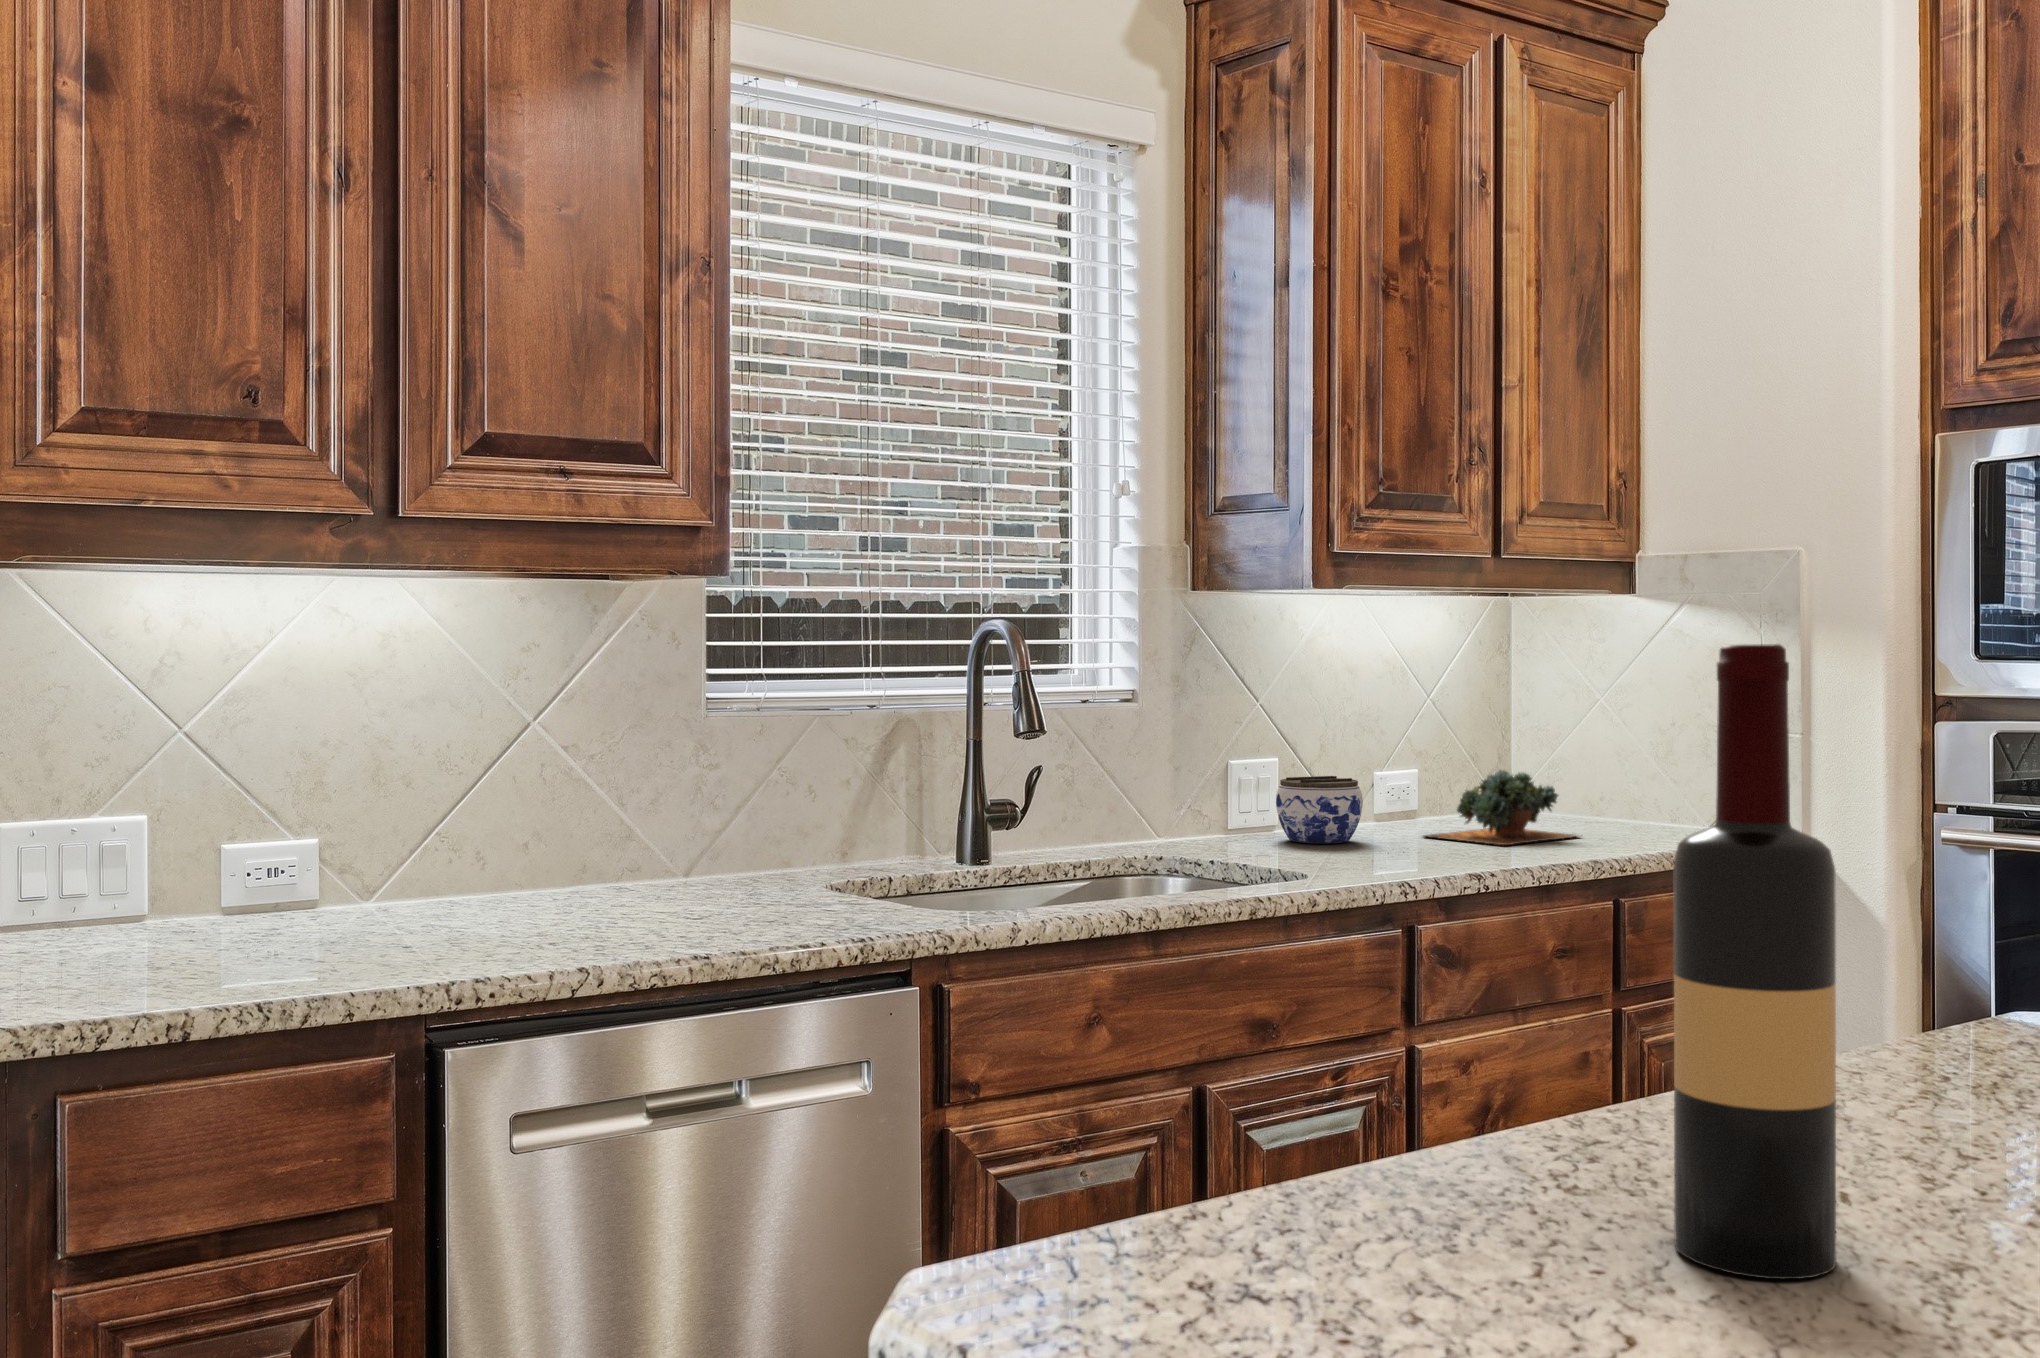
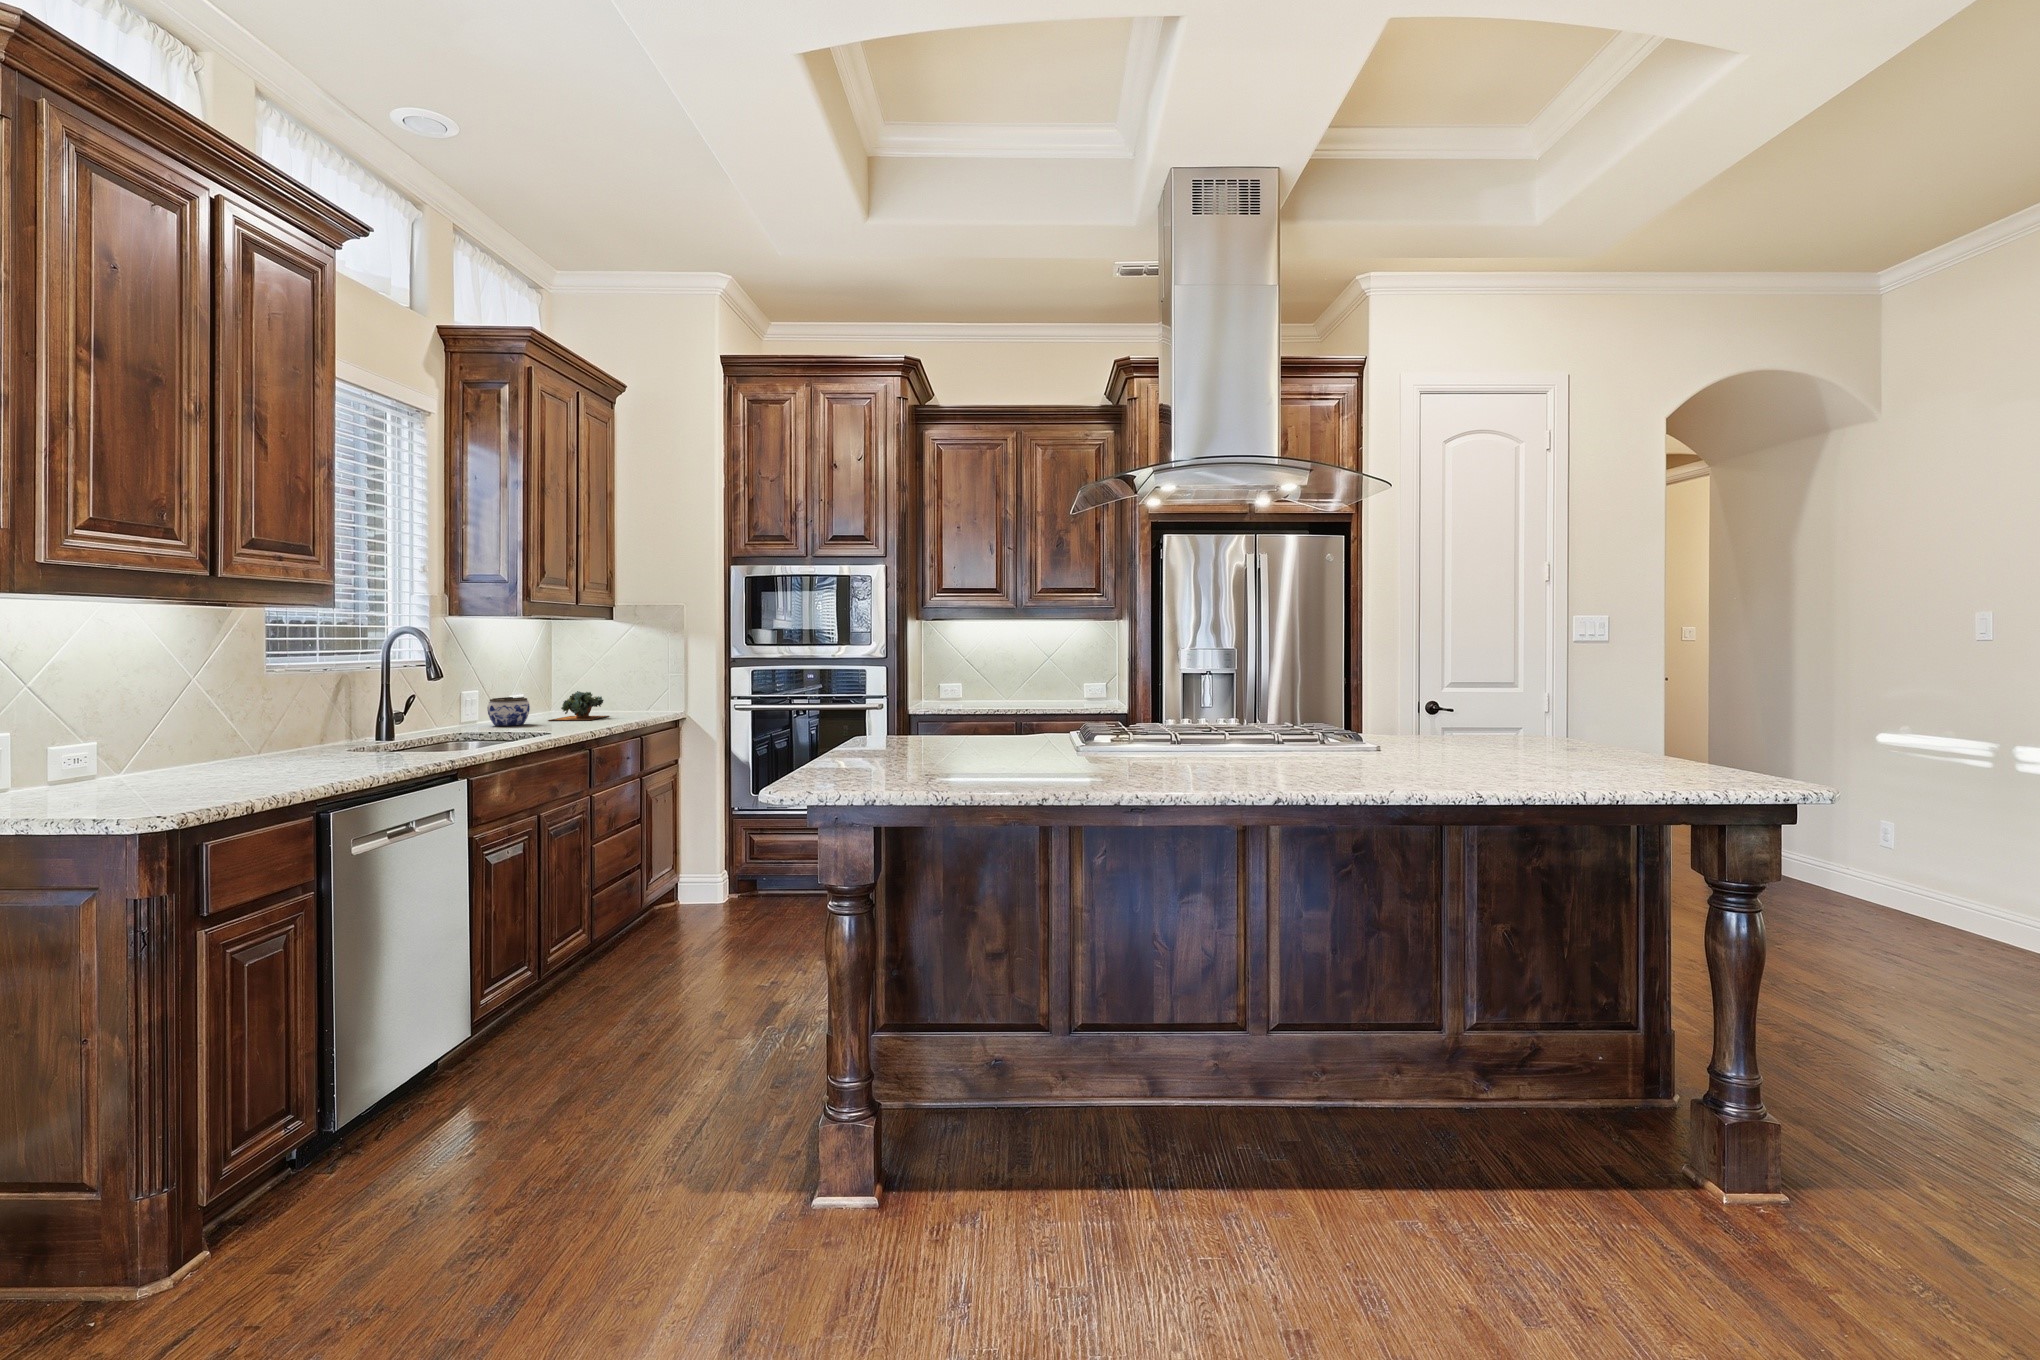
wine bottle: present [1673,644,1836,1279] -> none [873,638,901,753]

